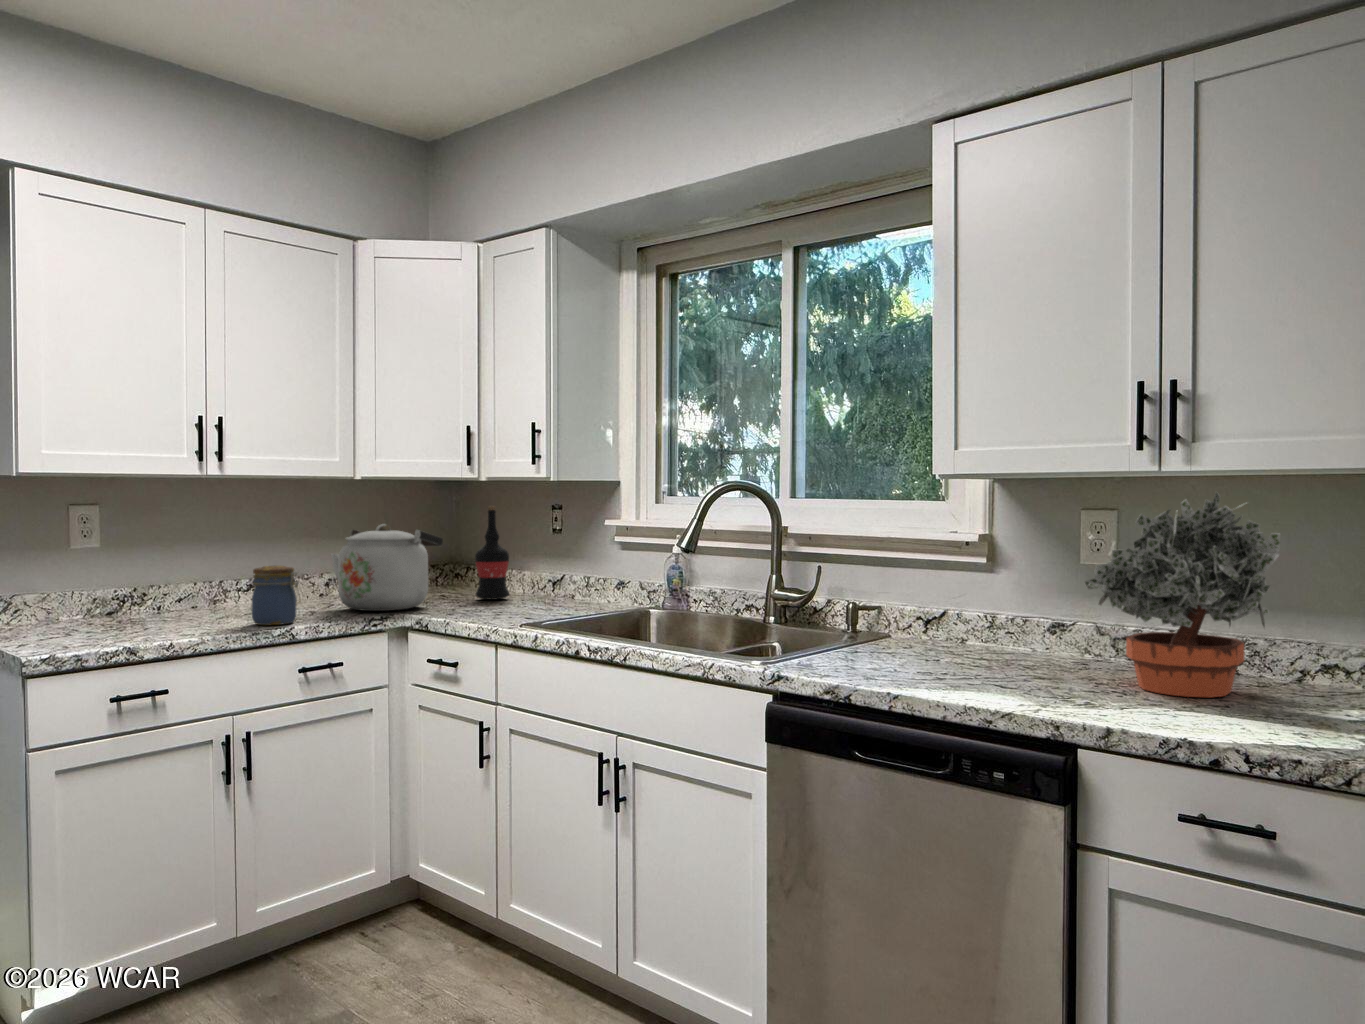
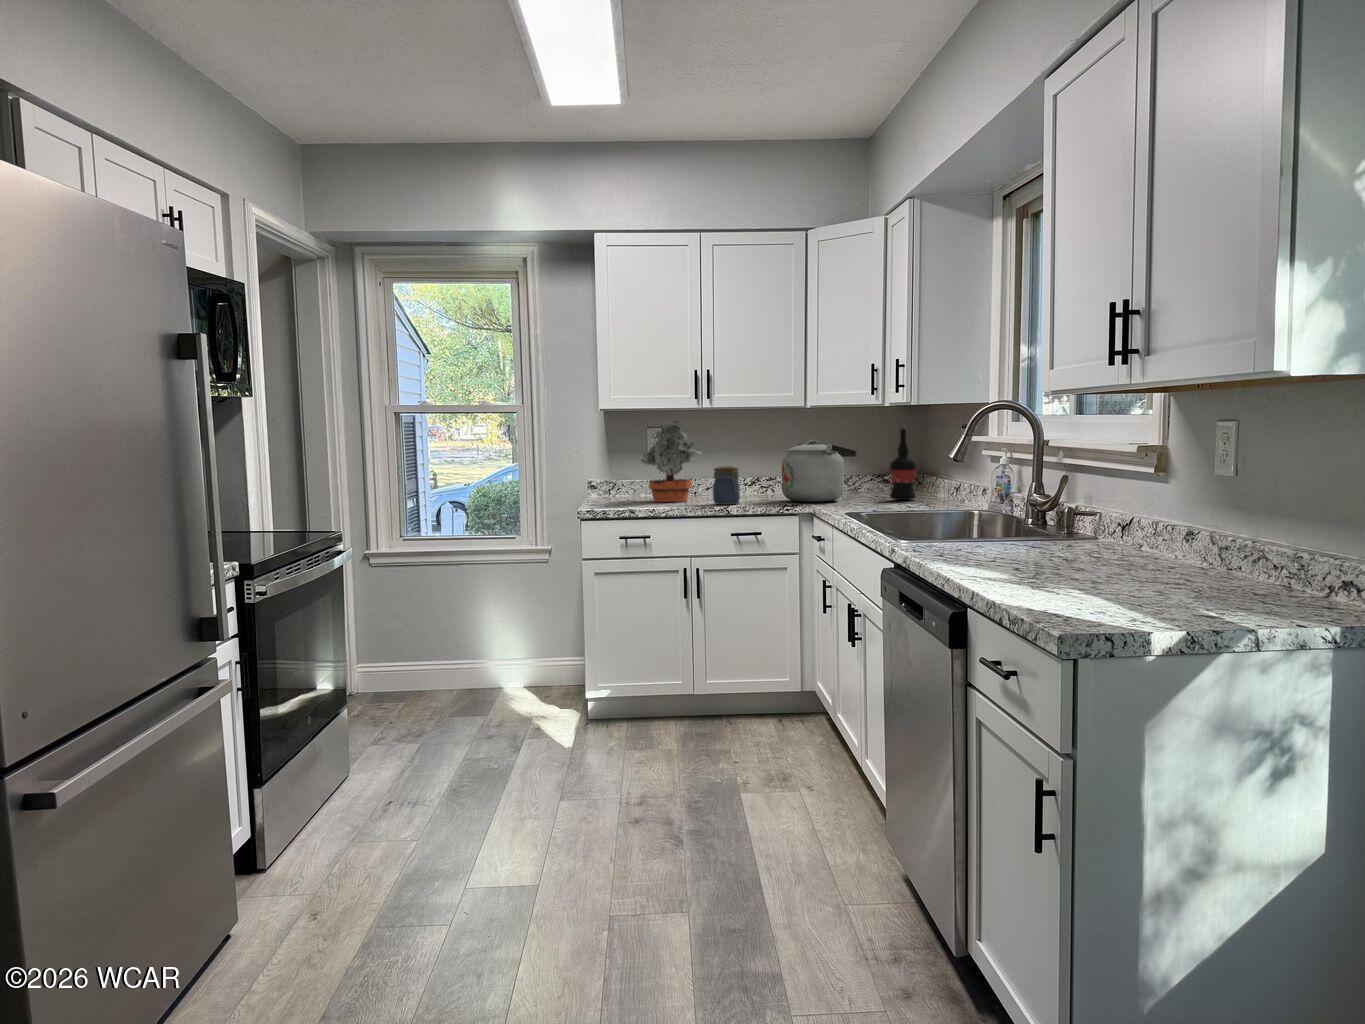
potted plant: present [1084,493,1280,697] -> present [641,419,701,502]

